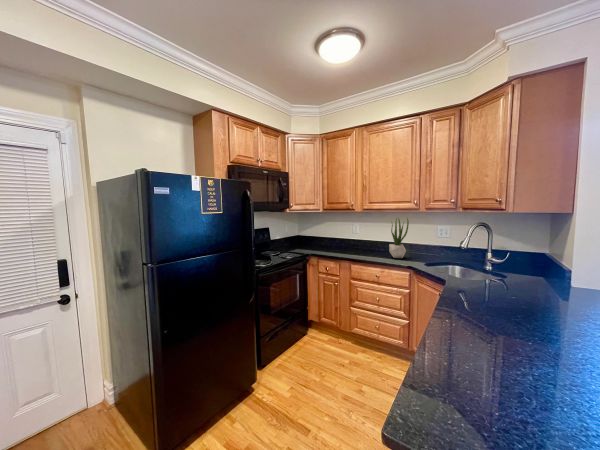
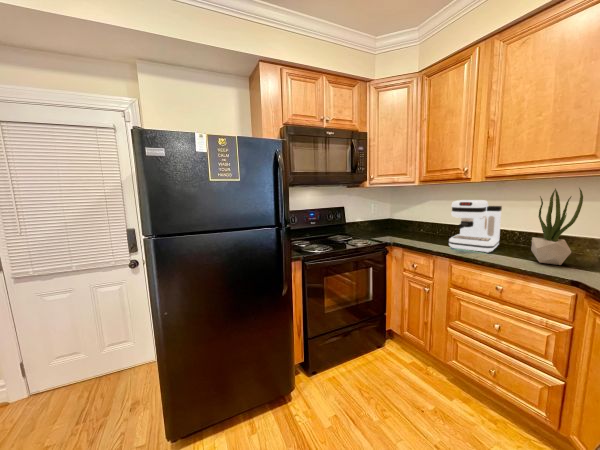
coffee maker: none [346,223,372,255] -> present [449,200,502,252]

